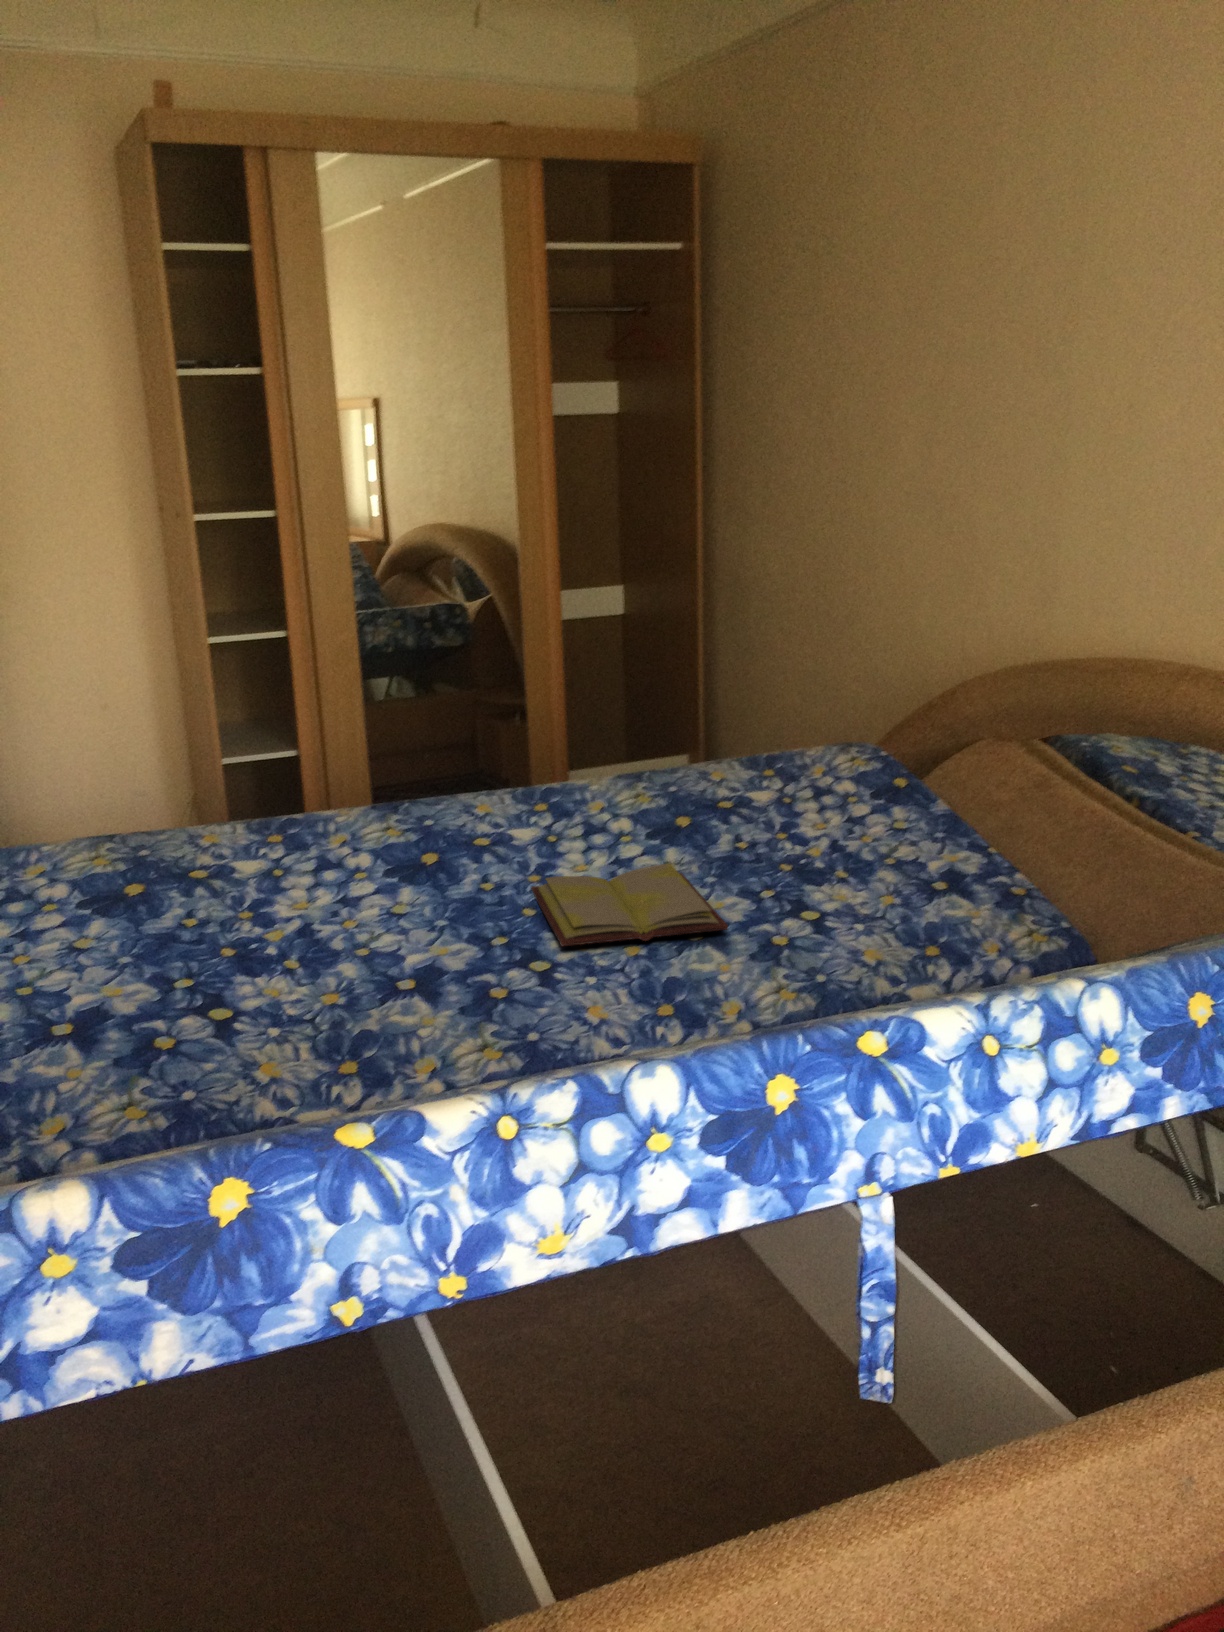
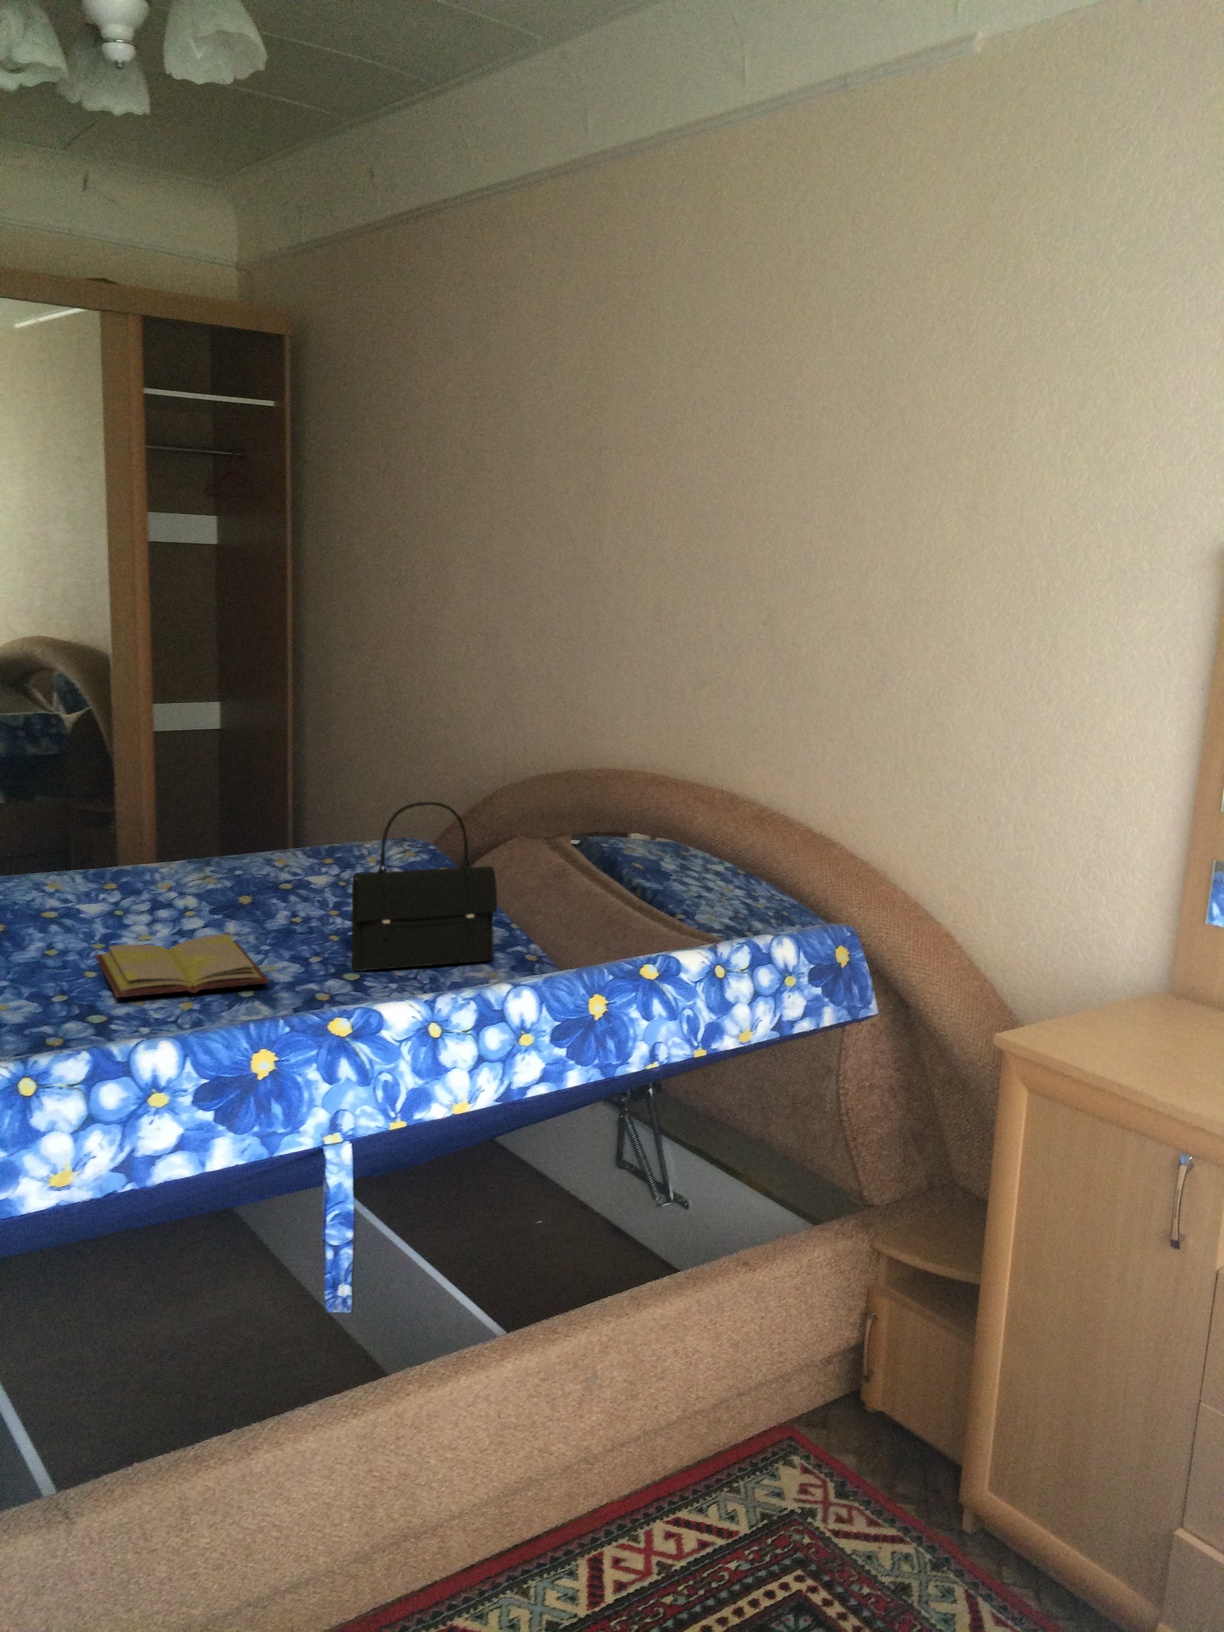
handbag: none [815,717,987,913] -> present [352,802,497,971]

